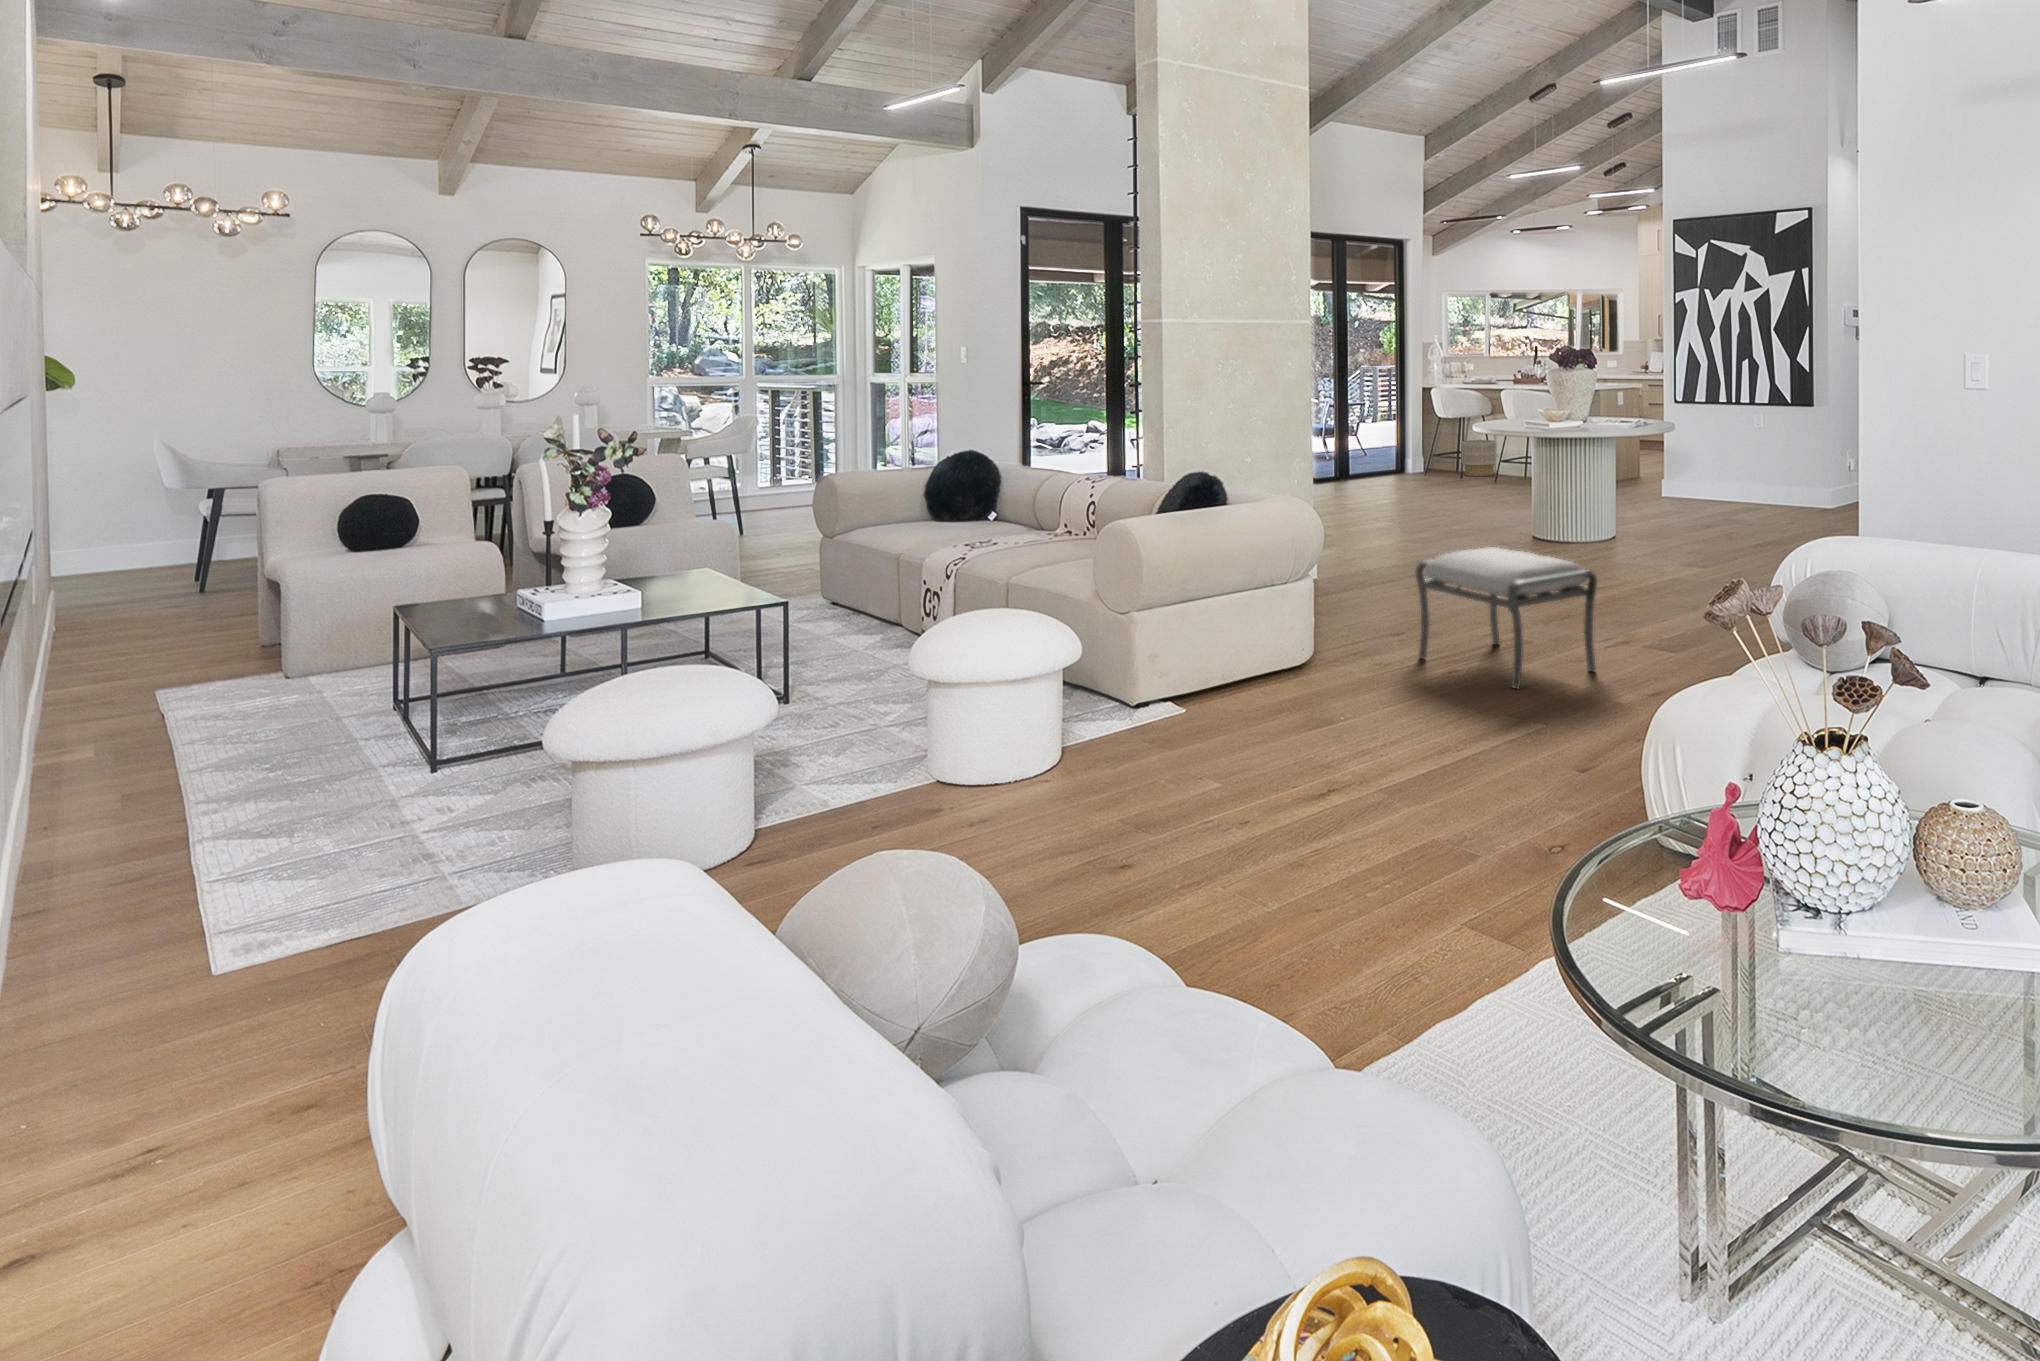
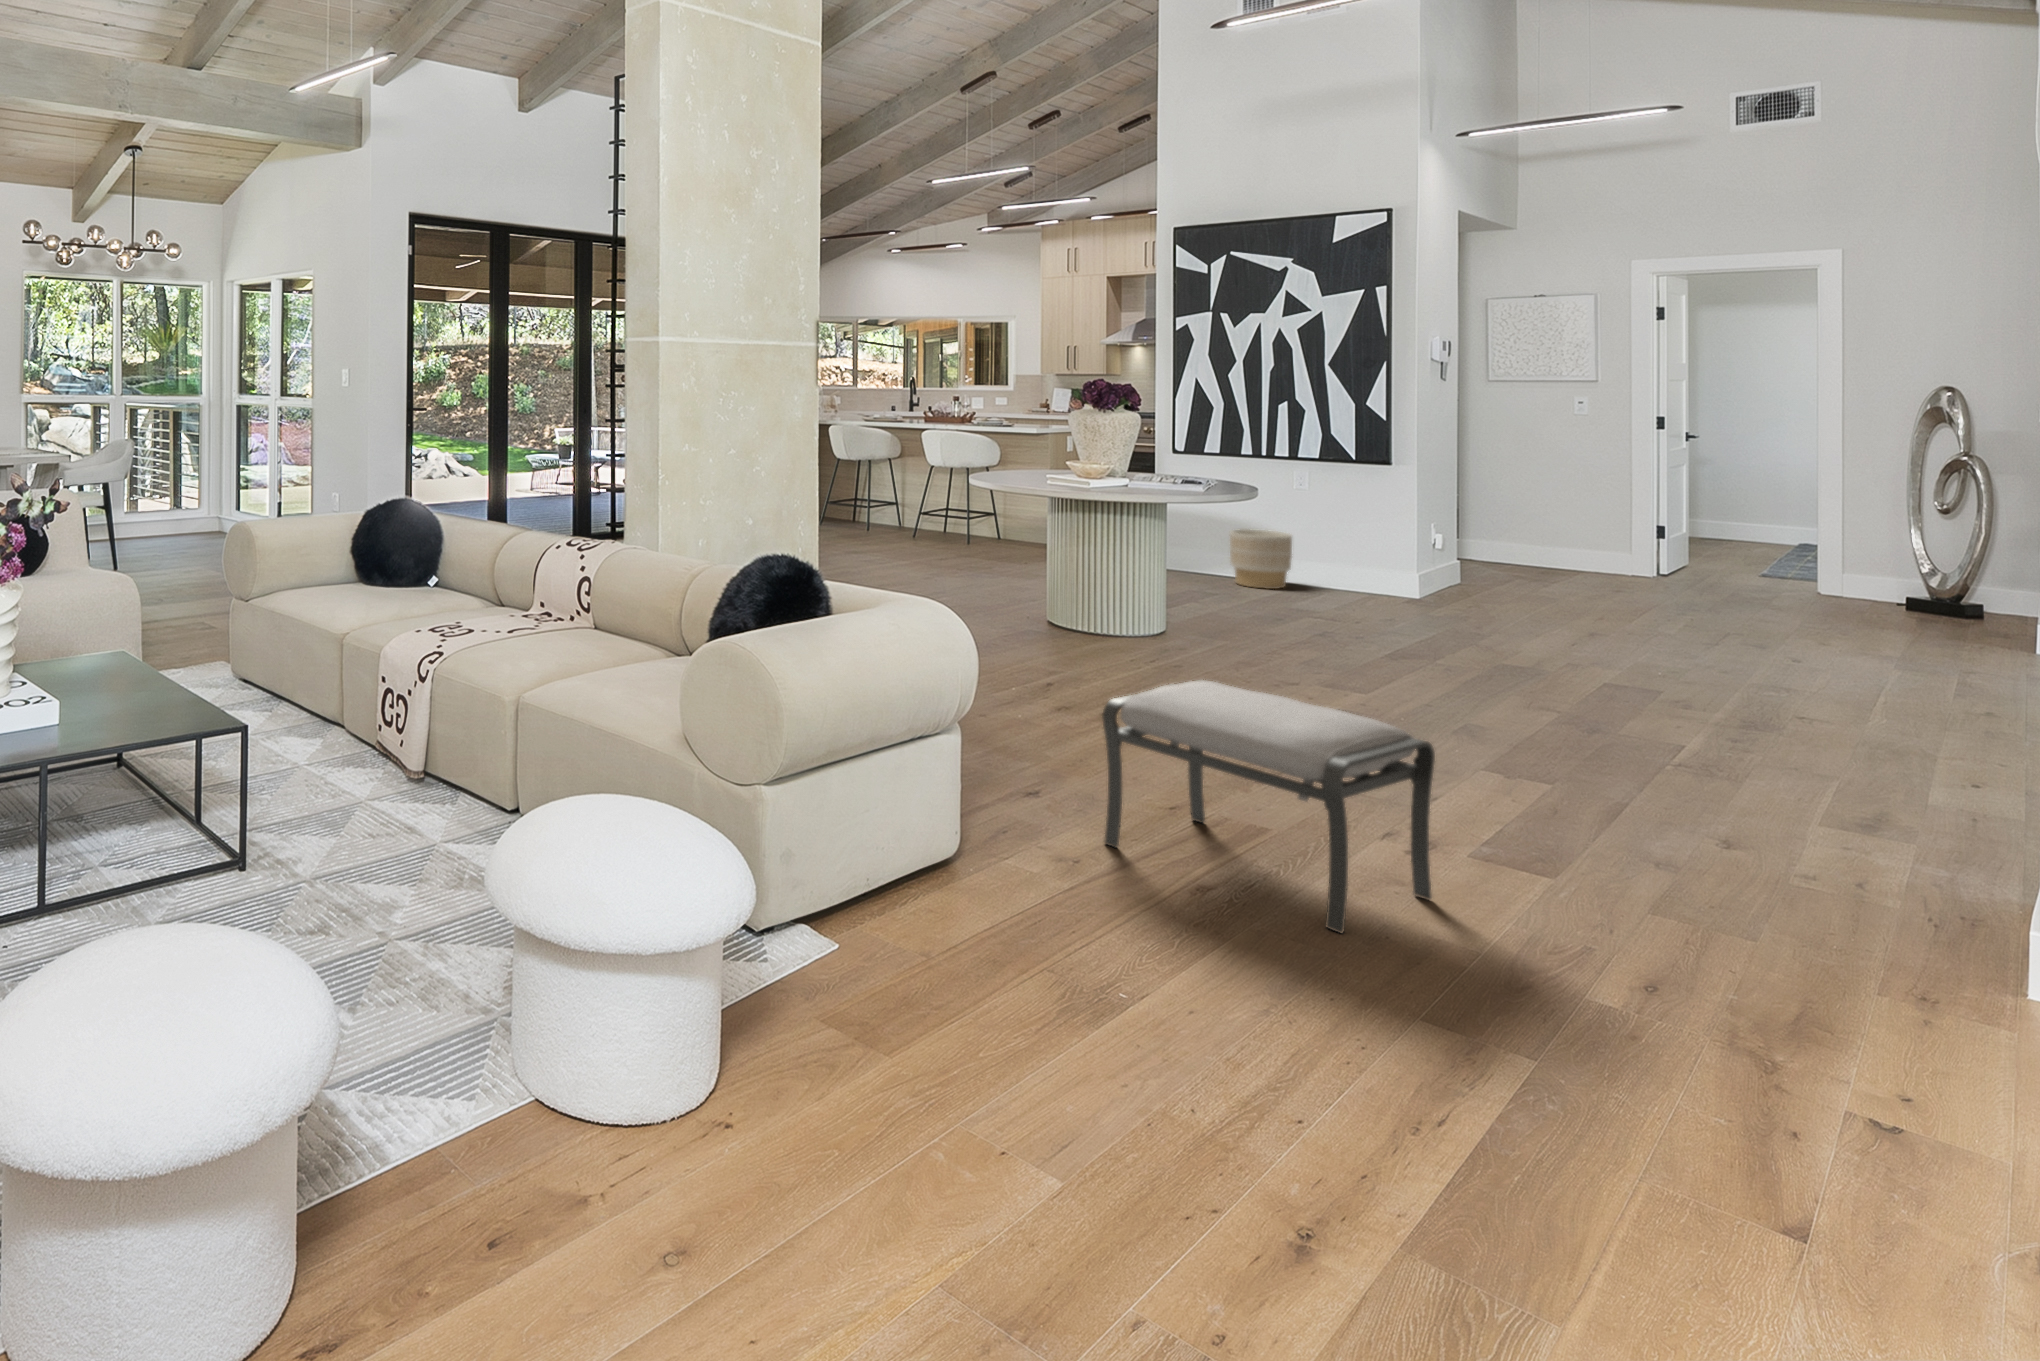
planter: present [1461,440,1497,476] -> present [1230,529,1292,589]

